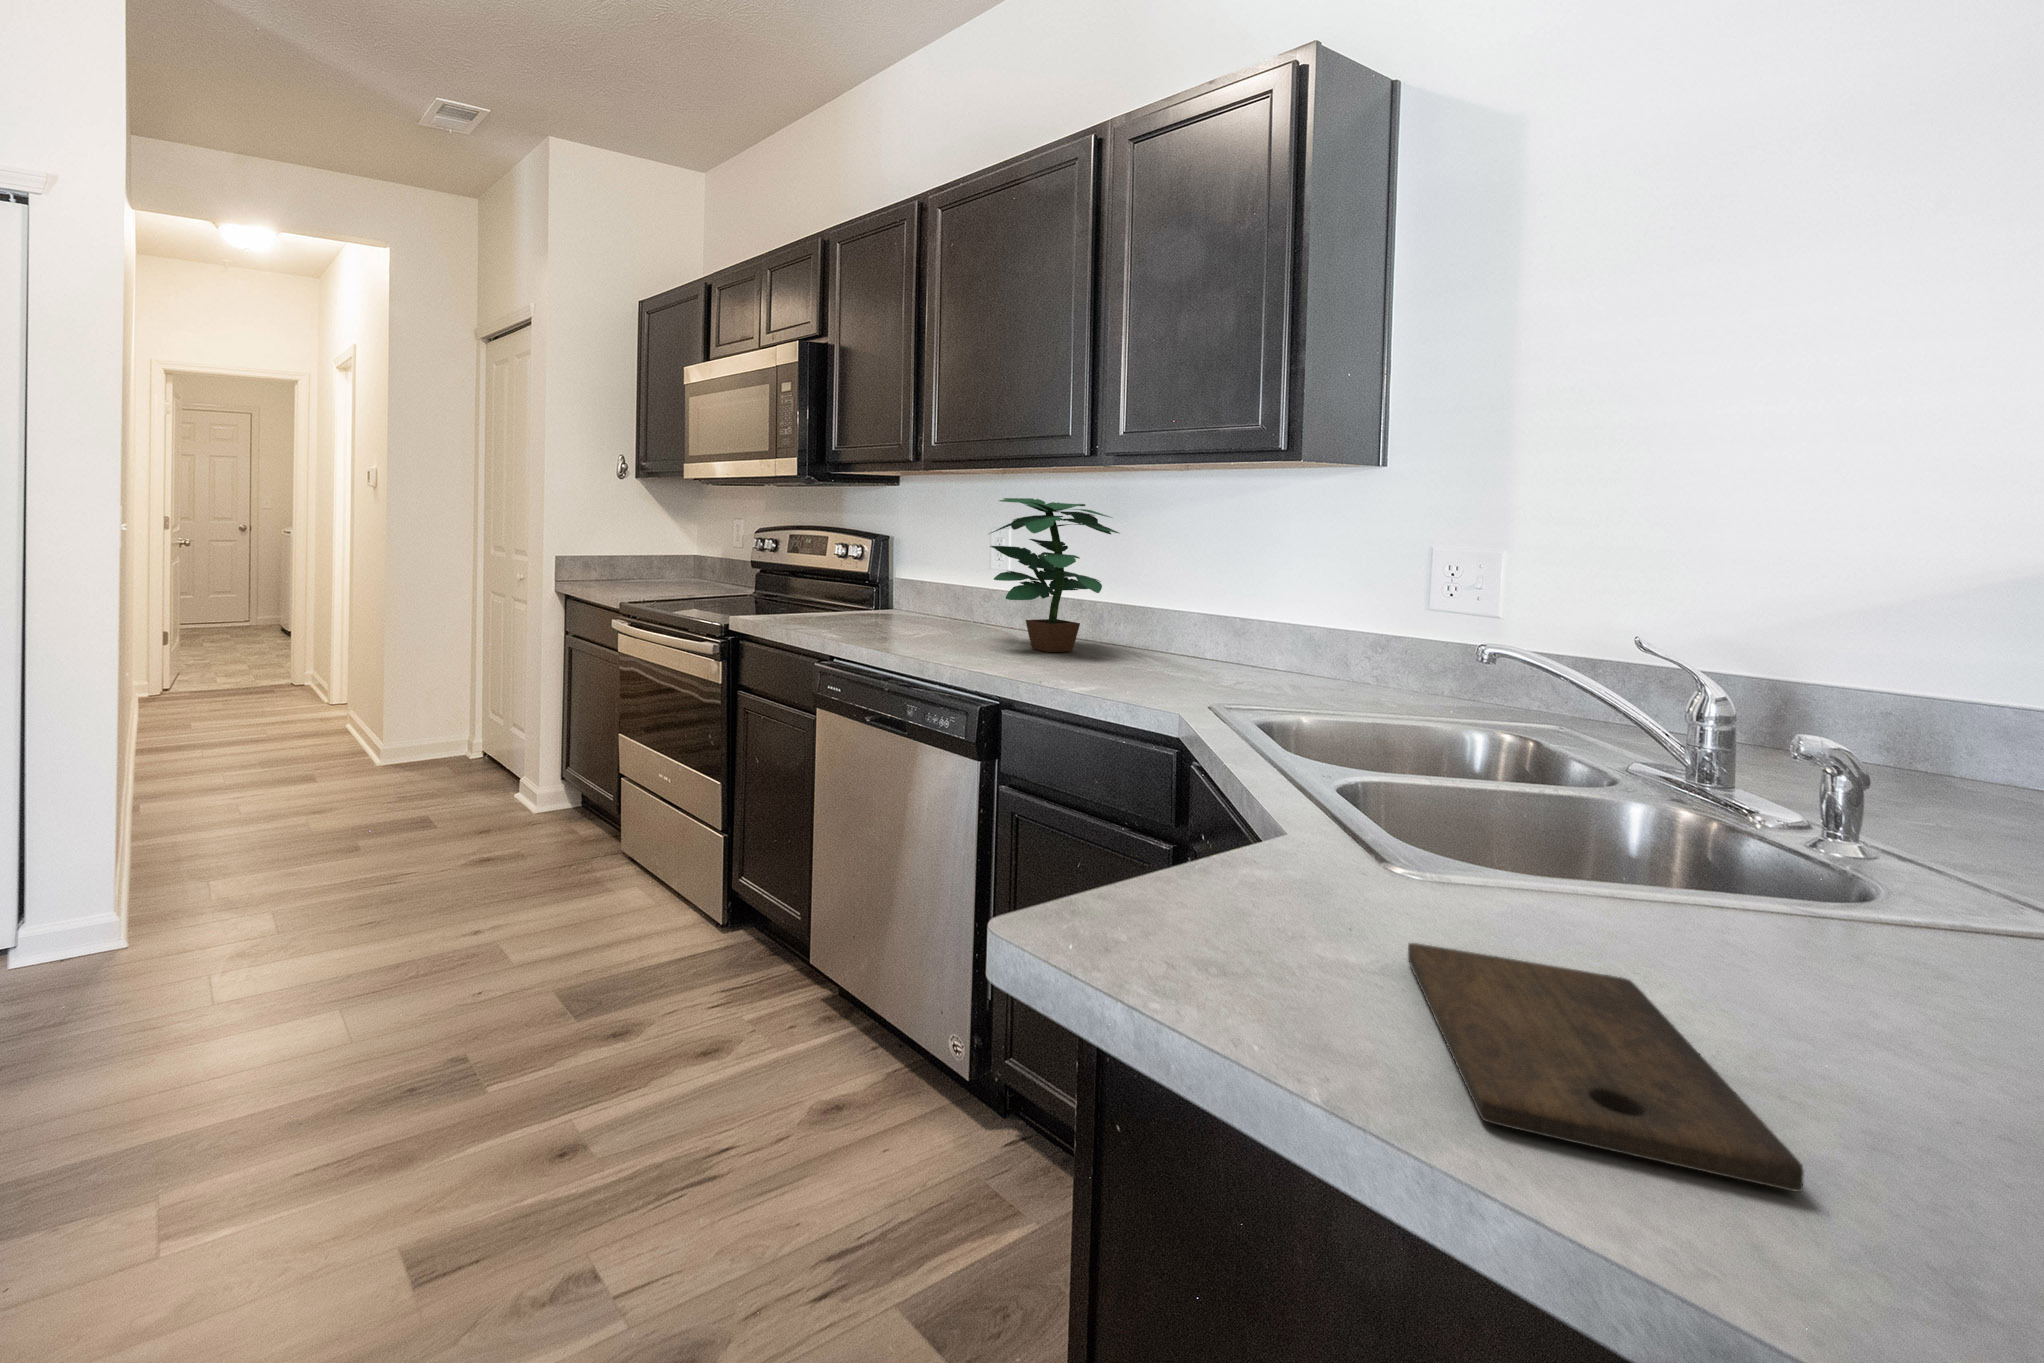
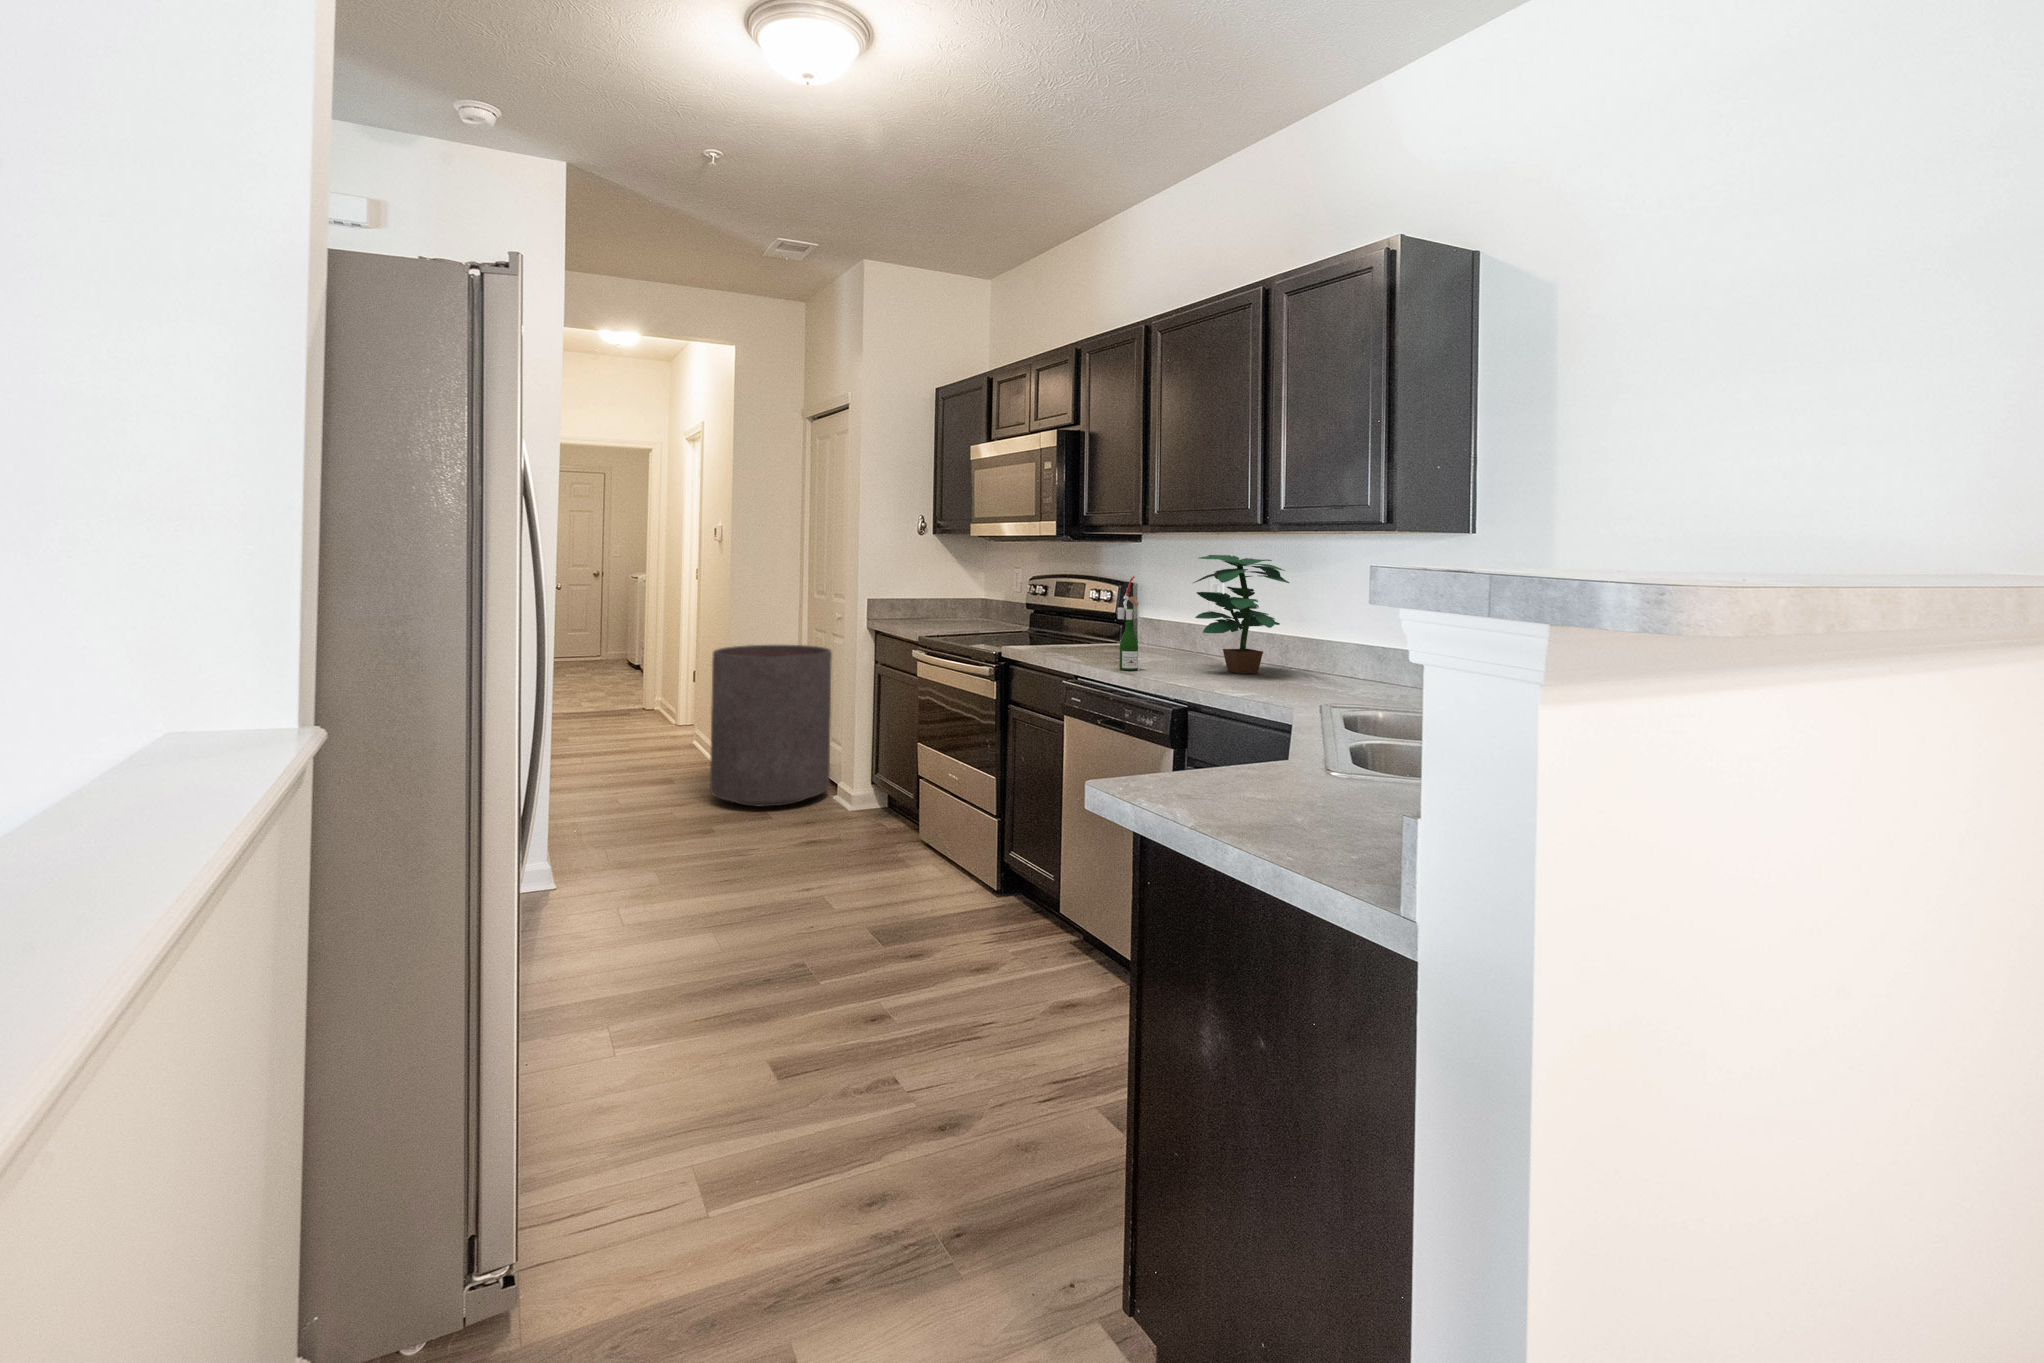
wine bottle: none [891,525,927,649] -> present [1118,576,1146,670]
trash can: none [359,612,511,809] -> present [710,645,832,807]
cutting board: present [1408,943,1804,1192] -> none [1238,787,1364,843]

